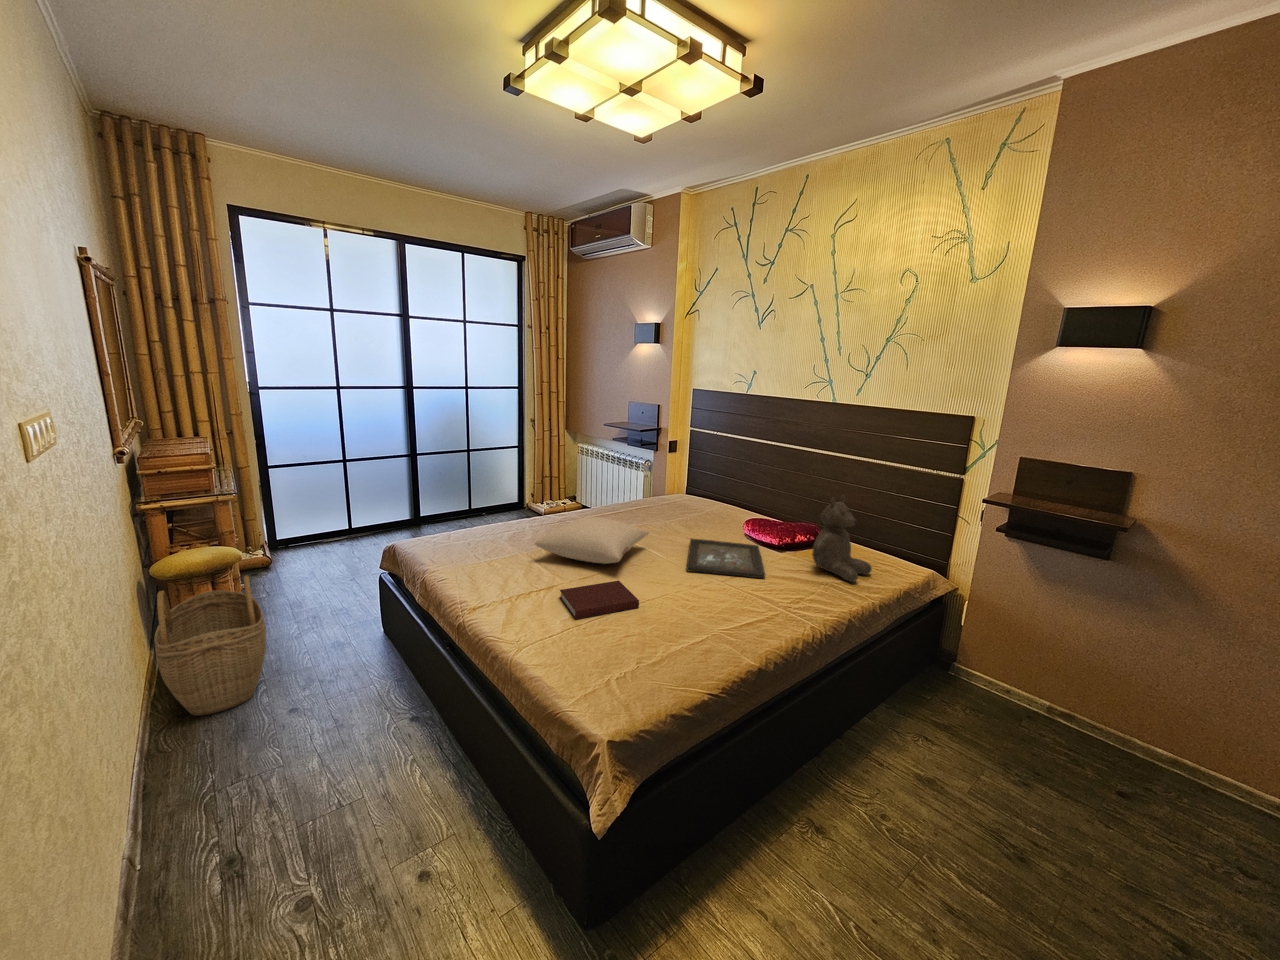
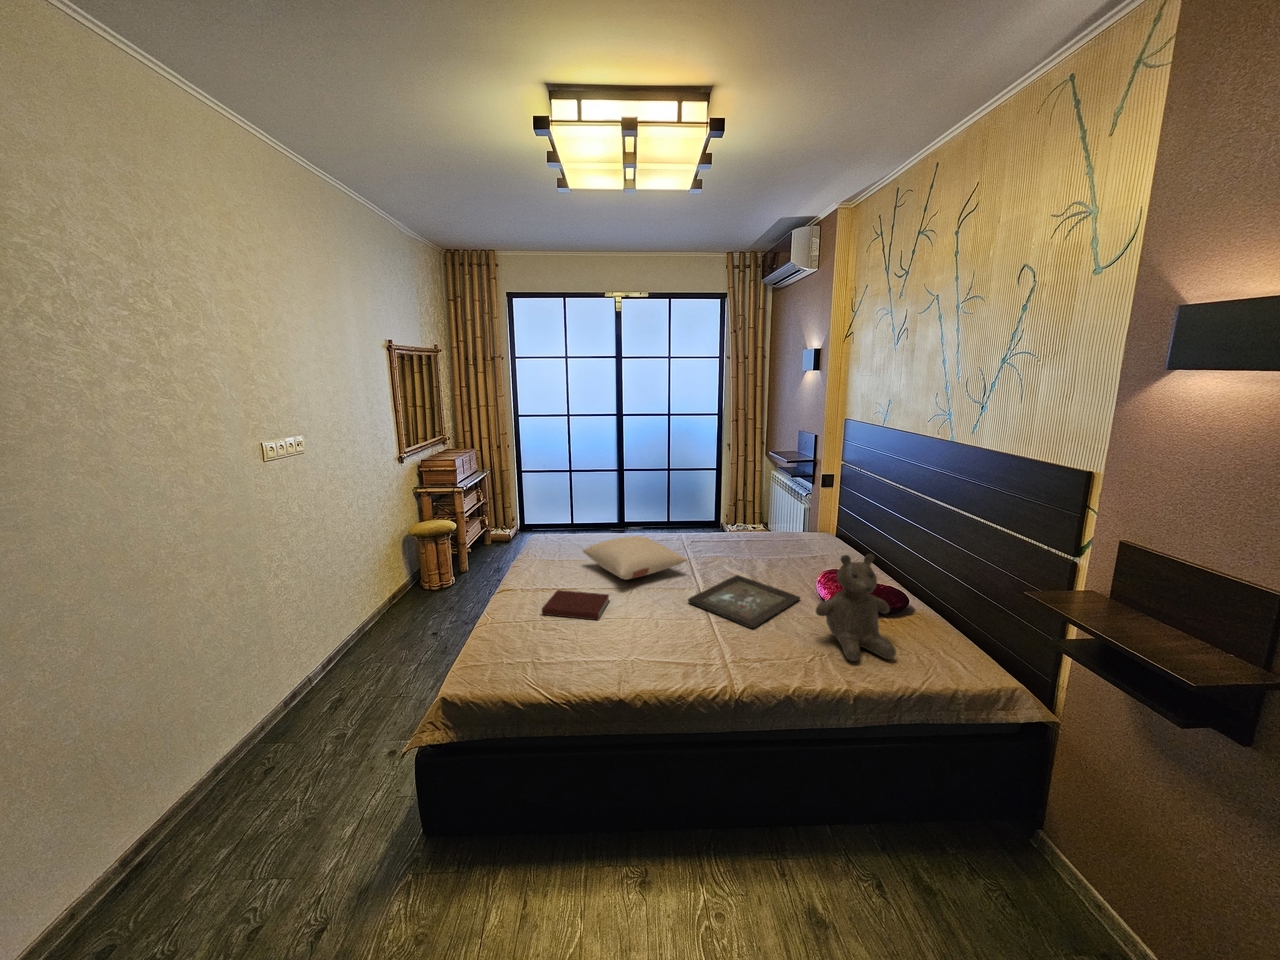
woven basket: present [155,576,266,716] -> none [381,540,446,622]

